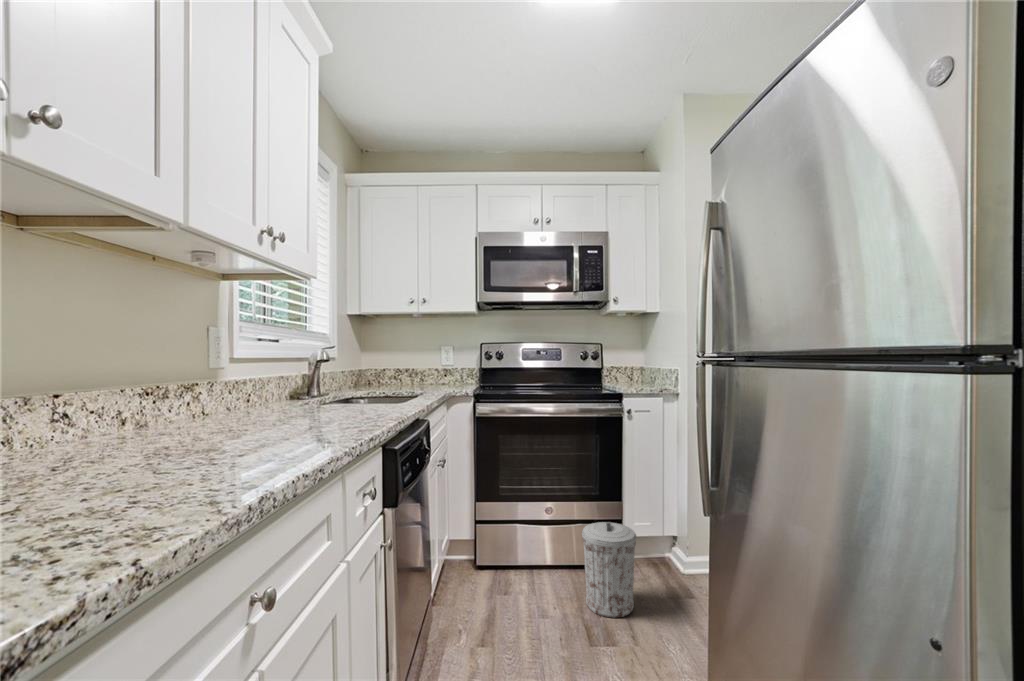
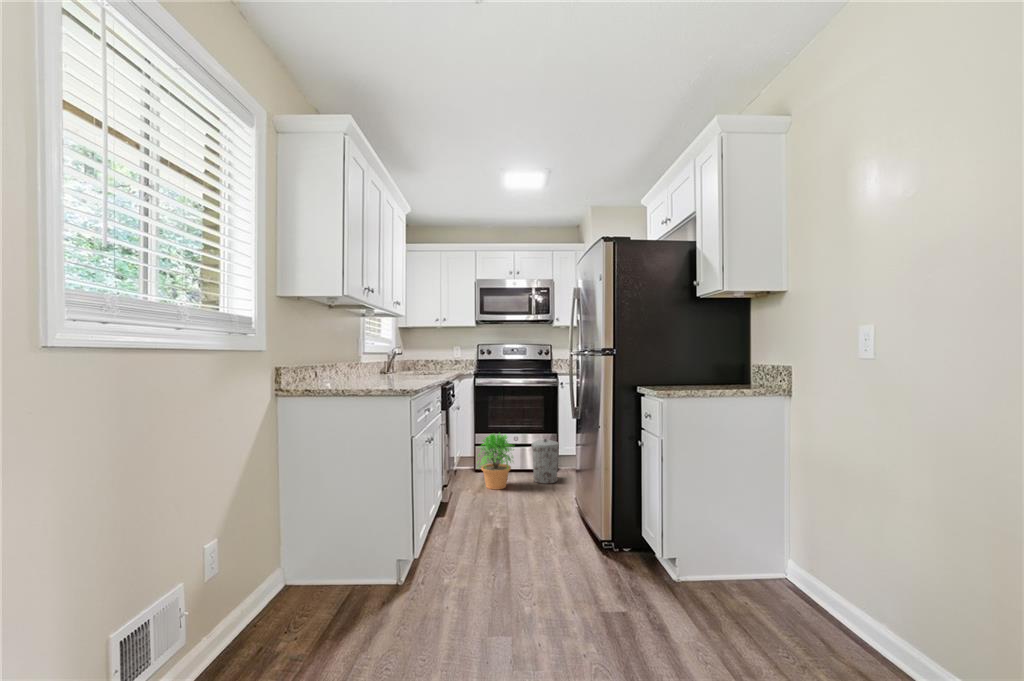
potted plant: none [472,518,557,642] -> present [478,433,514,490]

